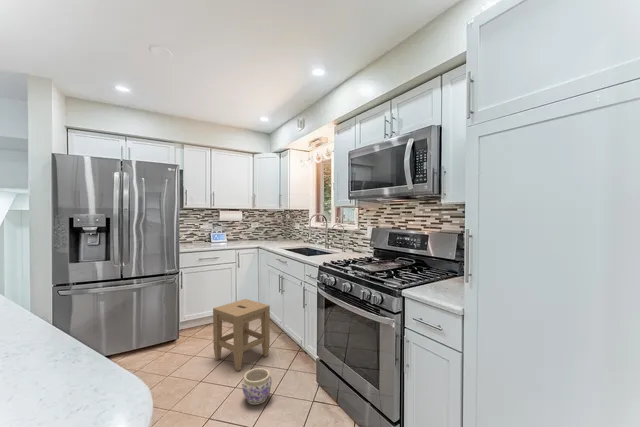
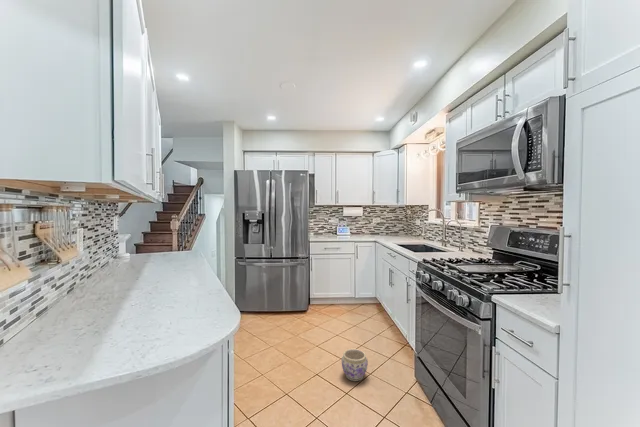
stool: present [213,299,270,371] -> none [328,287,377,349]

